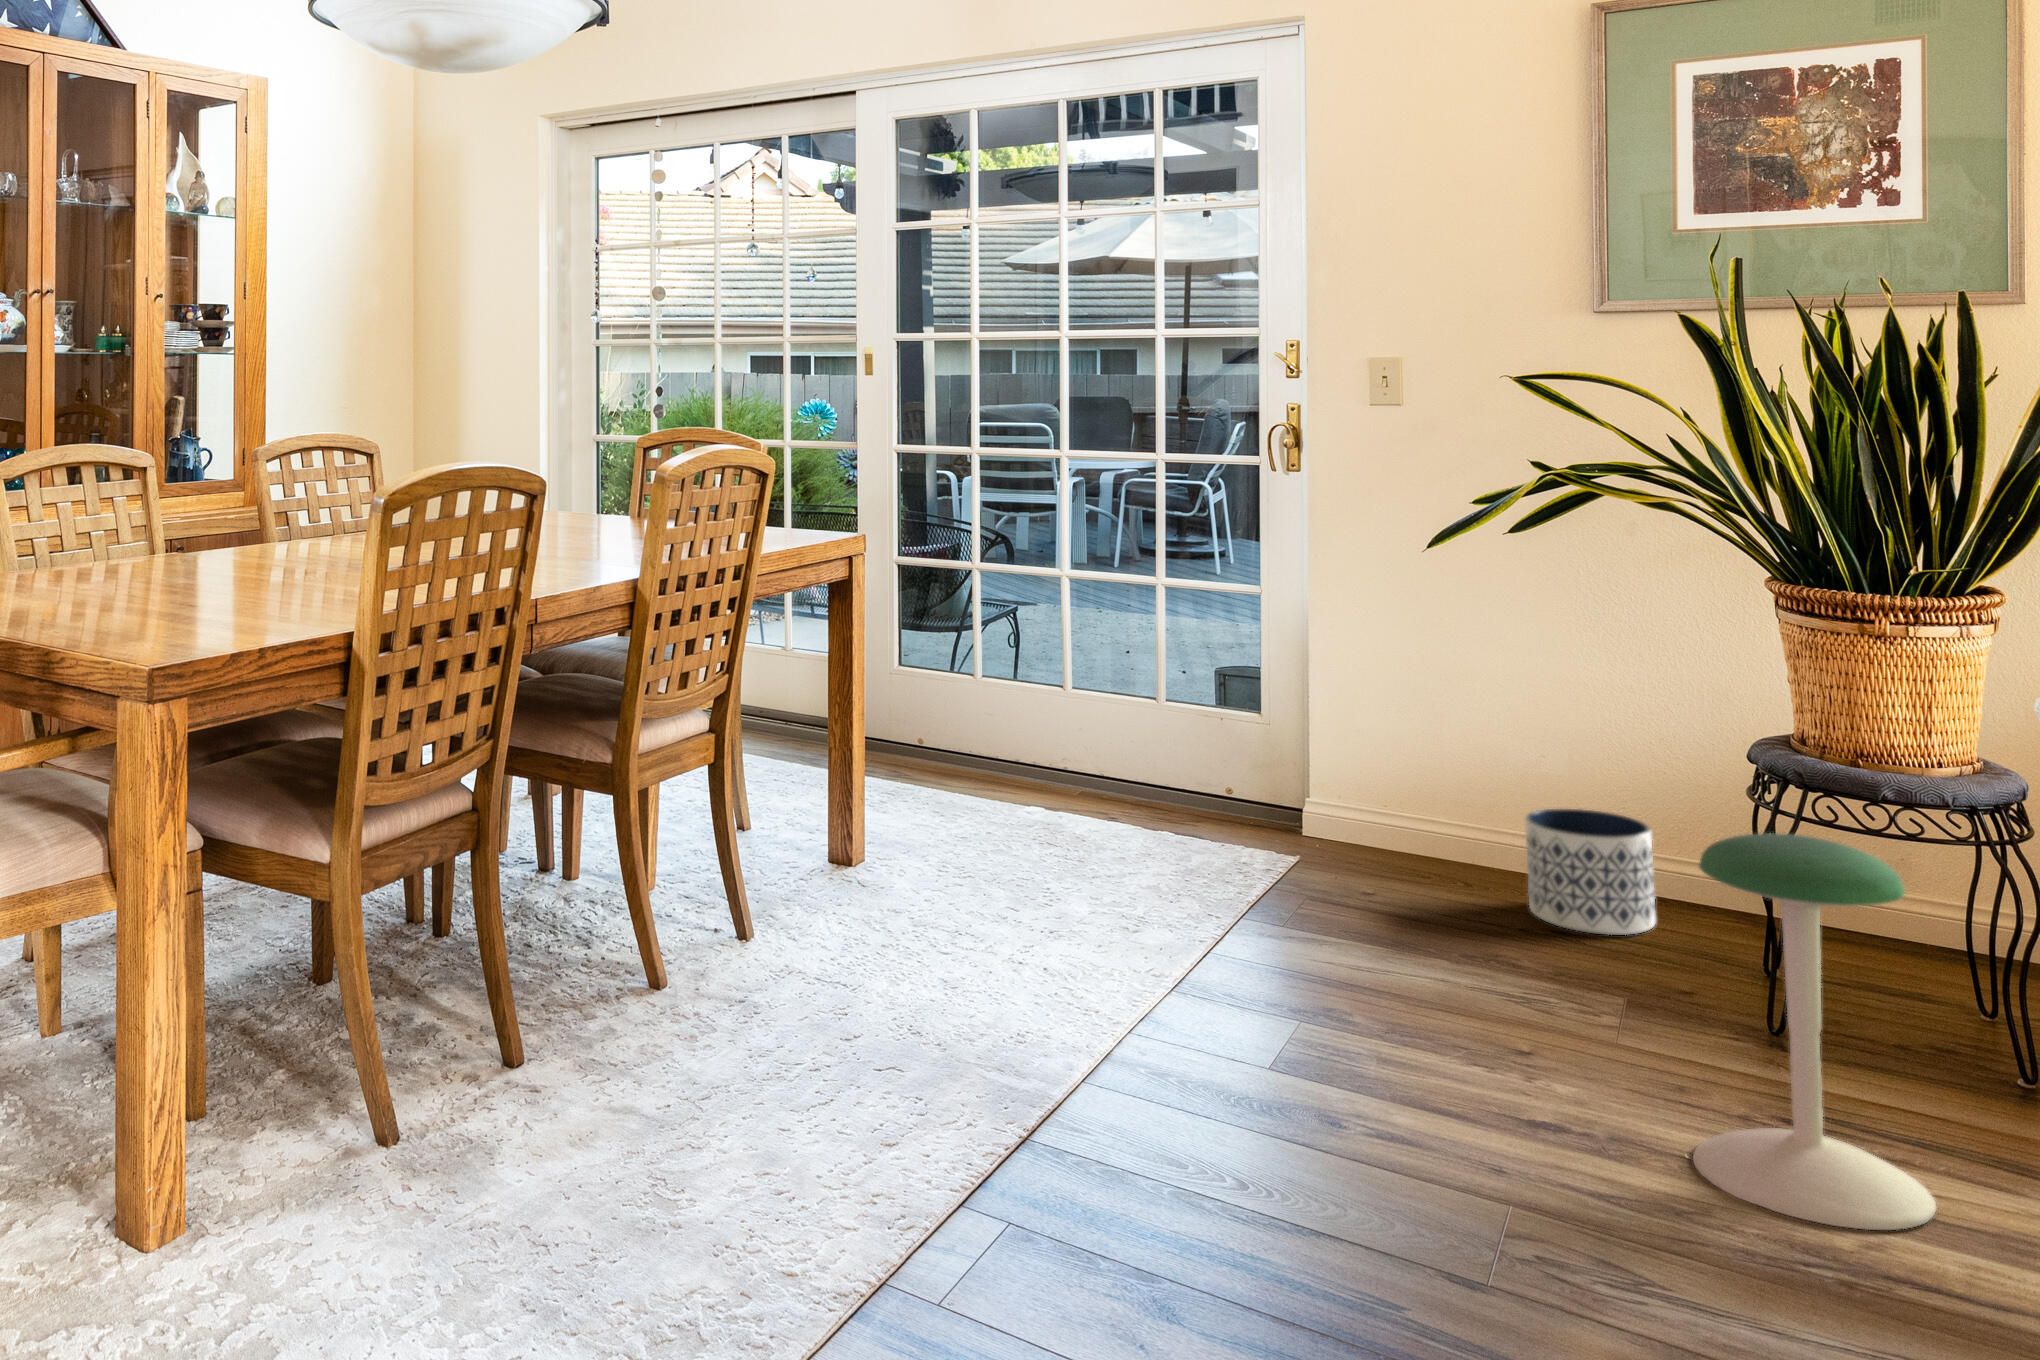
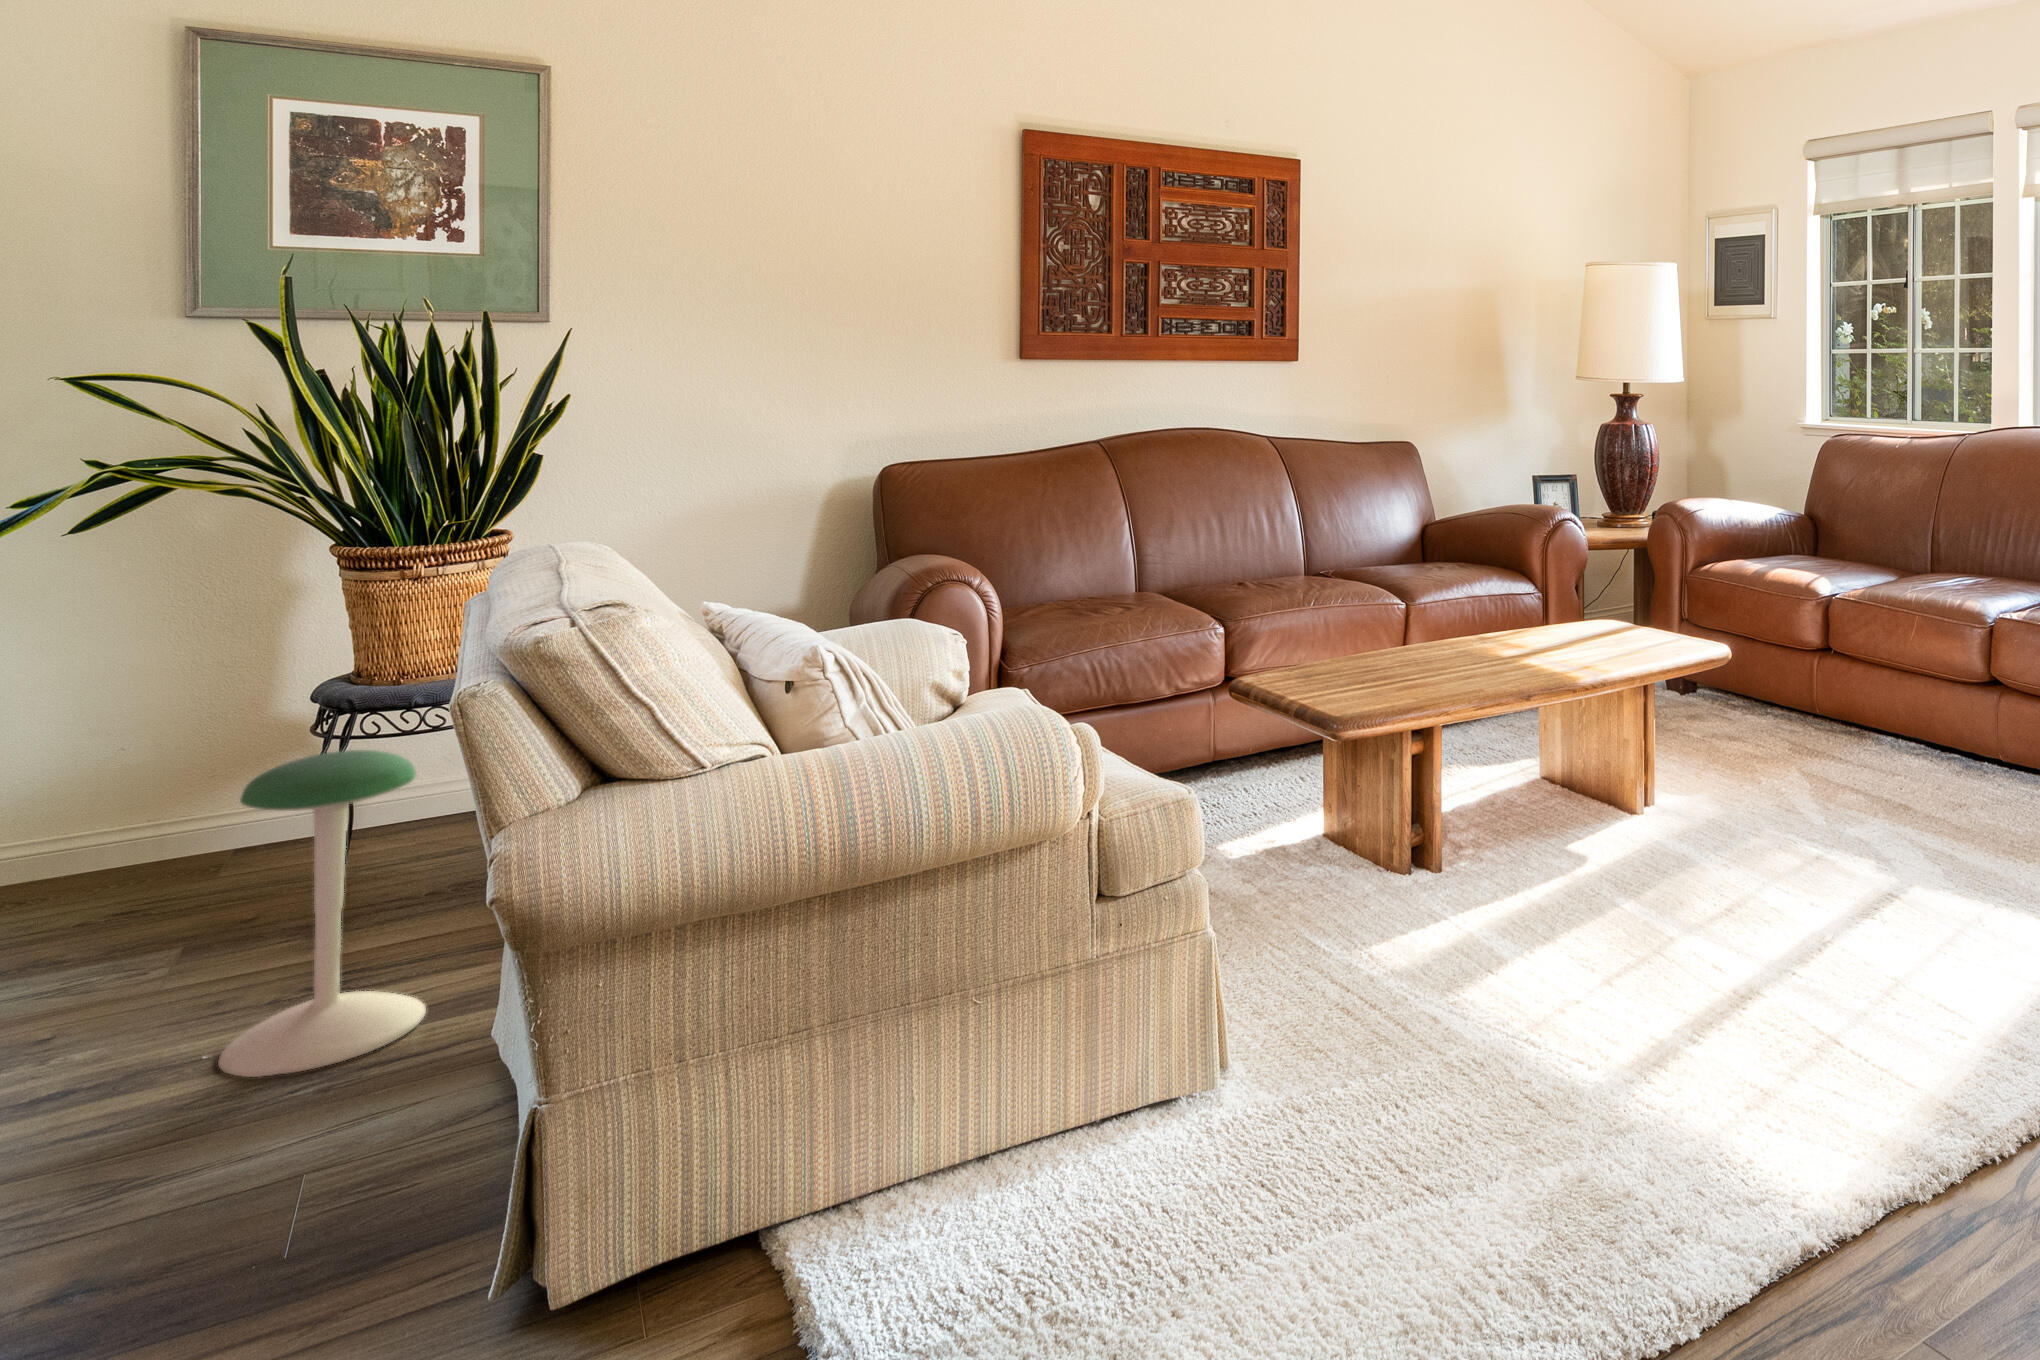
planter: present [1525,809,1656,935] -> none [65,779,208,904]

